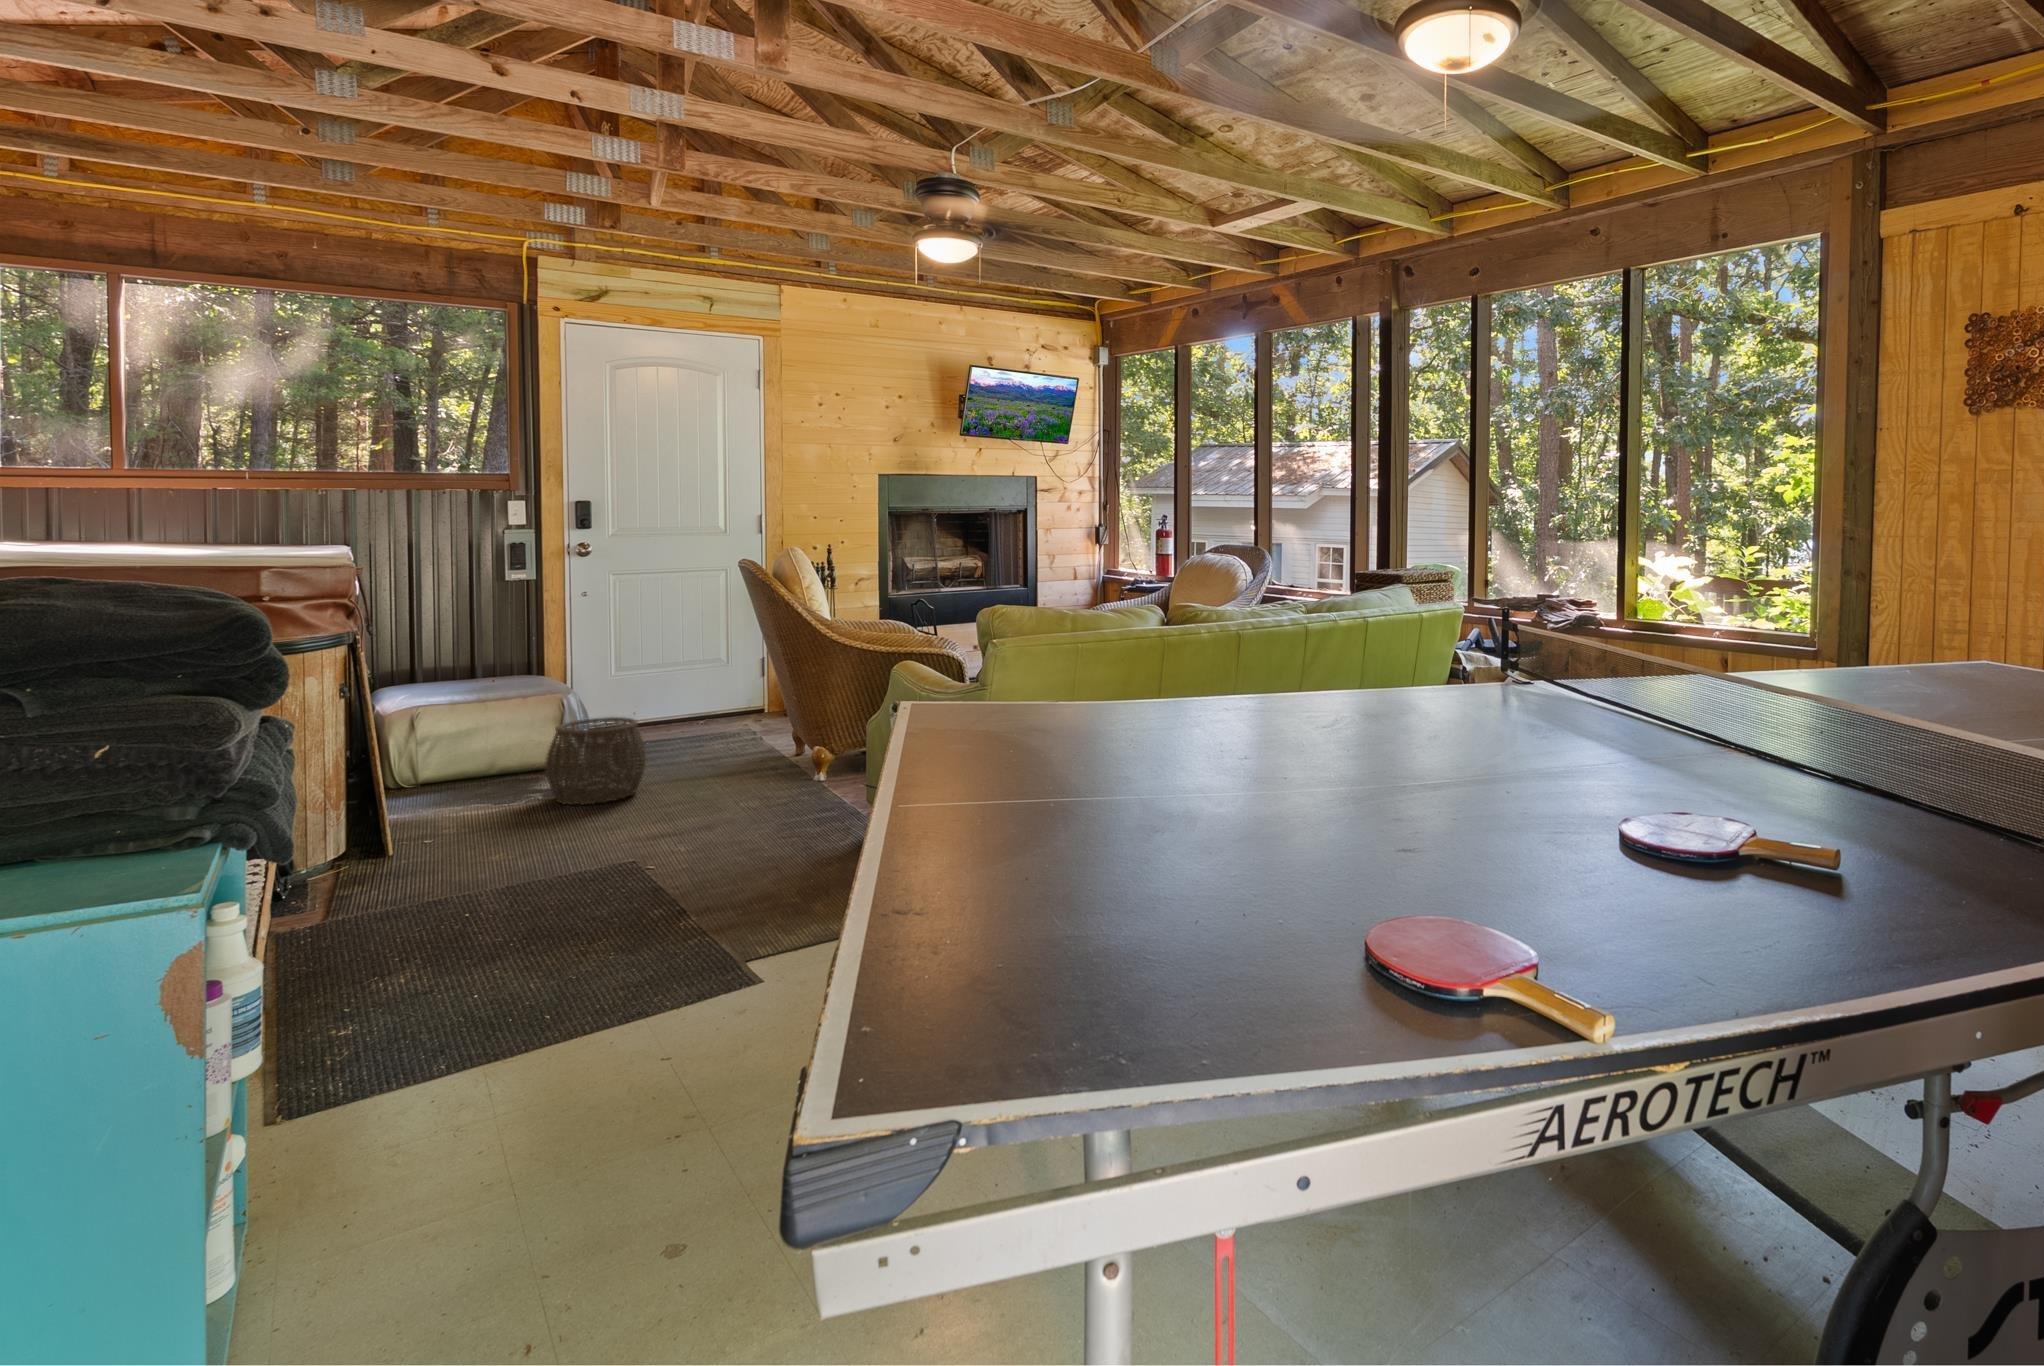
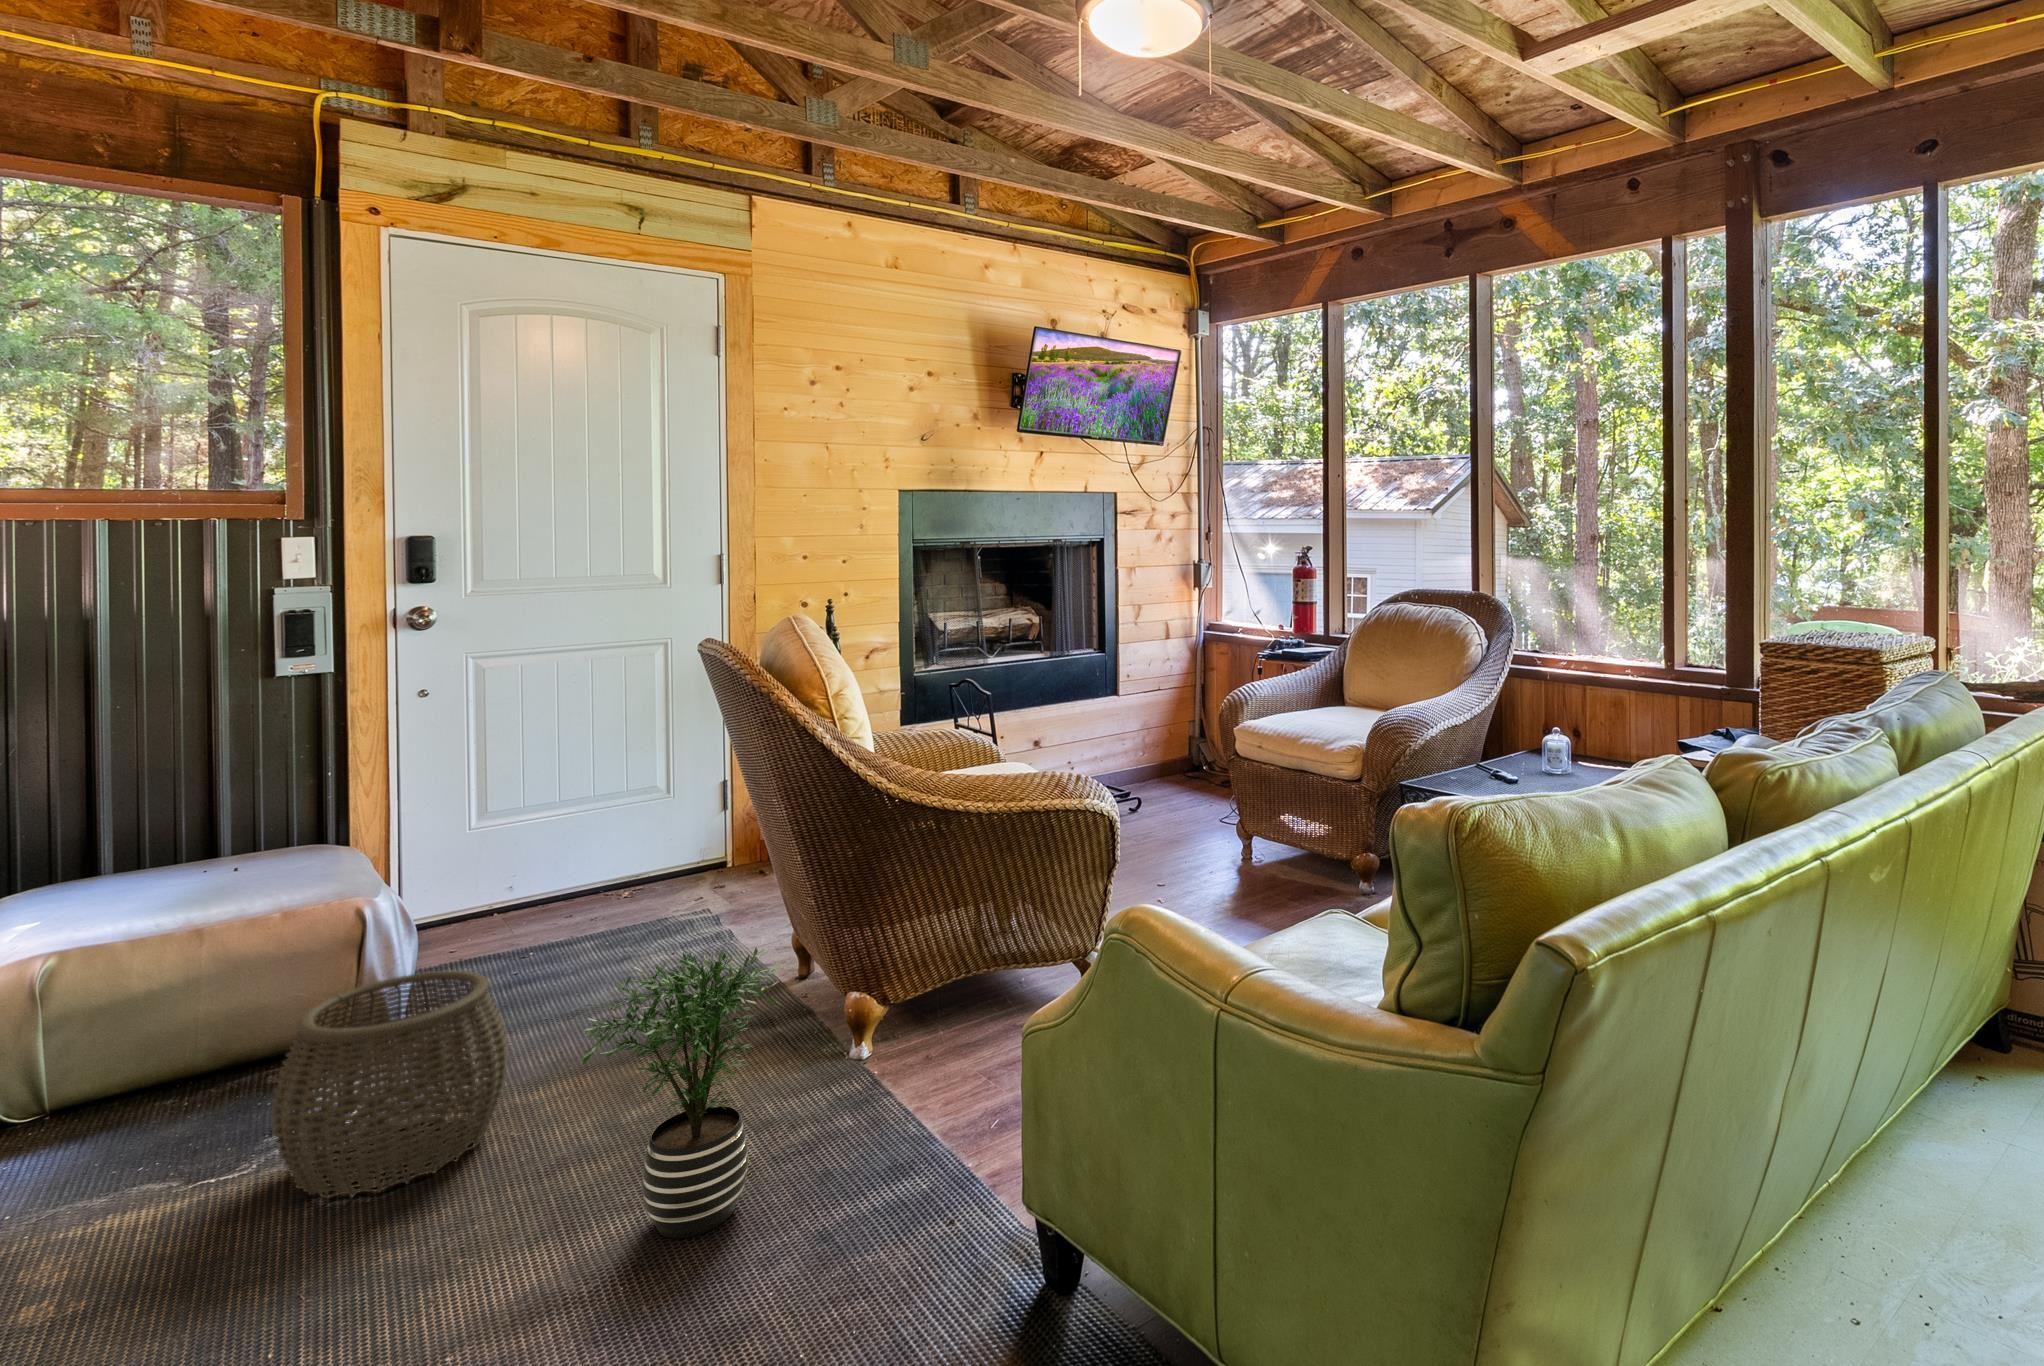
potted plant: none [683,697,776,819] -> present [582,947,784,1238]

